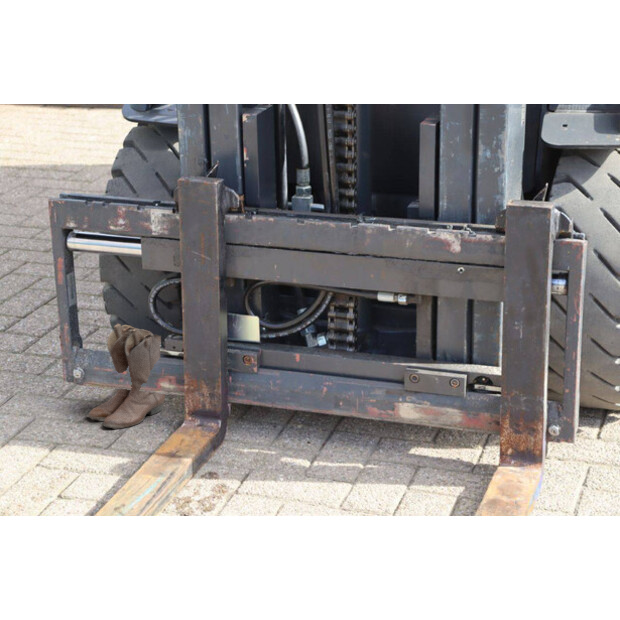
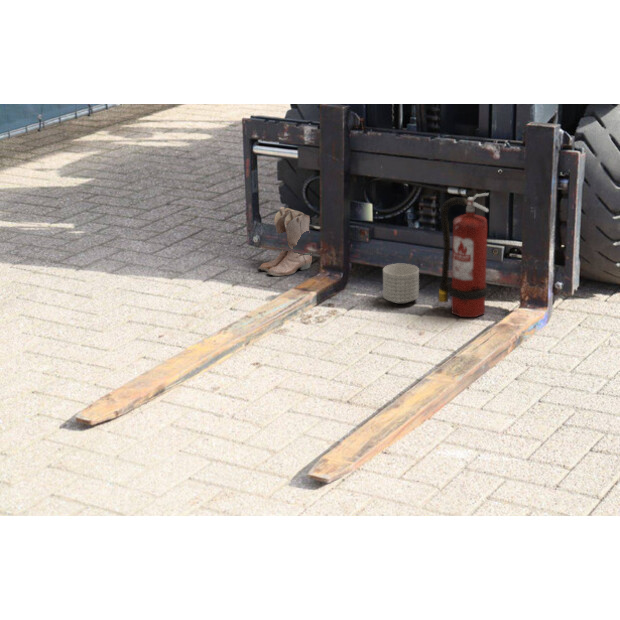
fire extinguisher: none [375,304,455,485] -> present [438,193,488,317]
planter: none [291,405,343,467] -> present [383,264,419,304]

